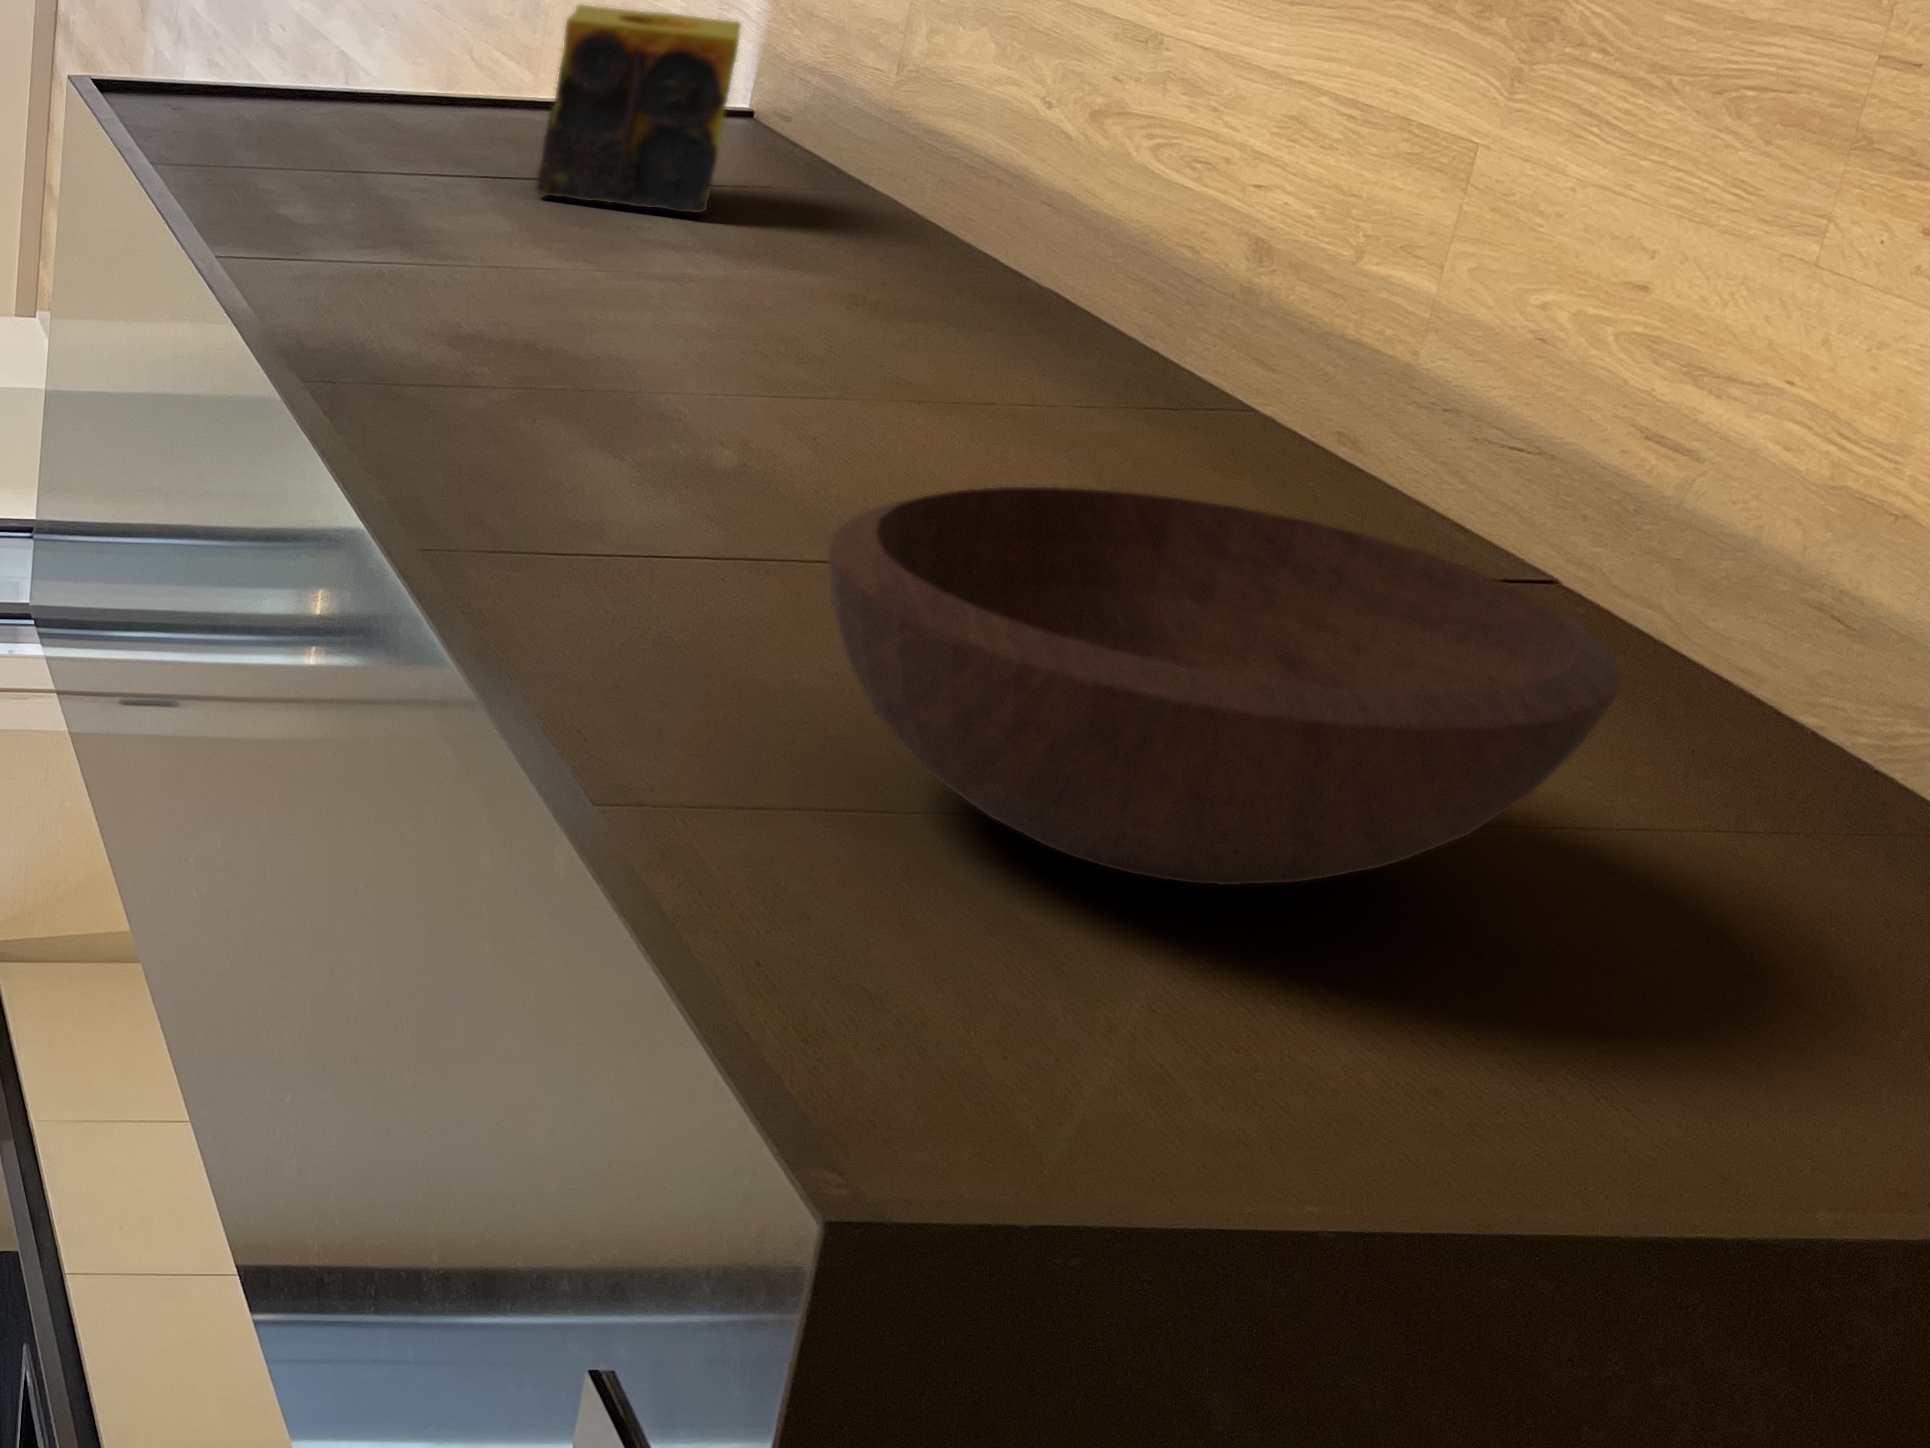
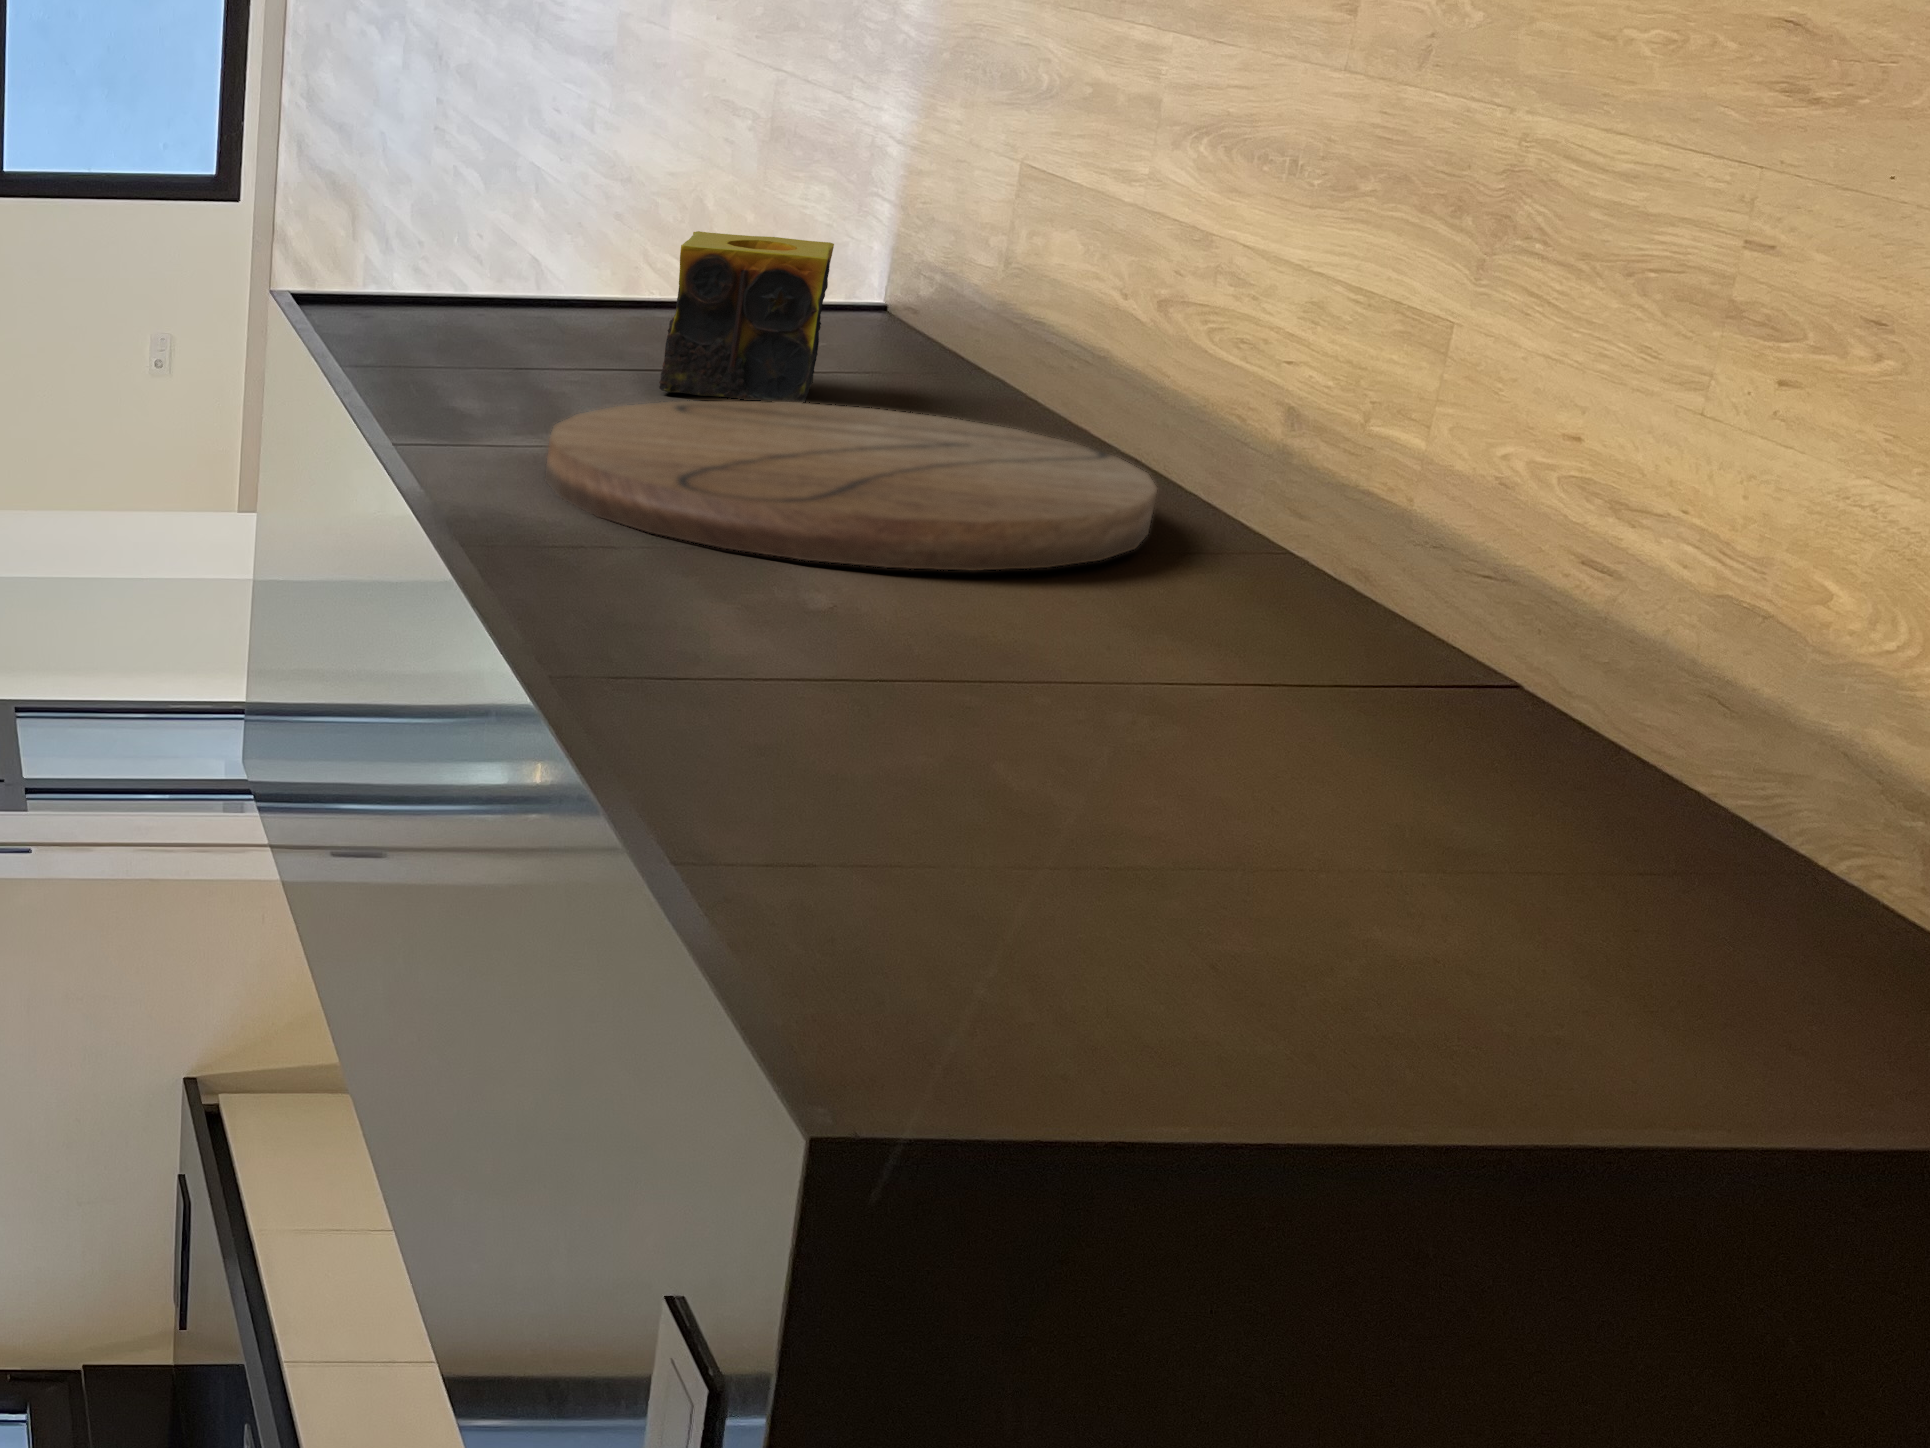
cutting board: none [415,207,1160,426] -> present [545,401,1157,571]
bowl: present [829,487,1621,885] -> none [799,603,1364,882]

